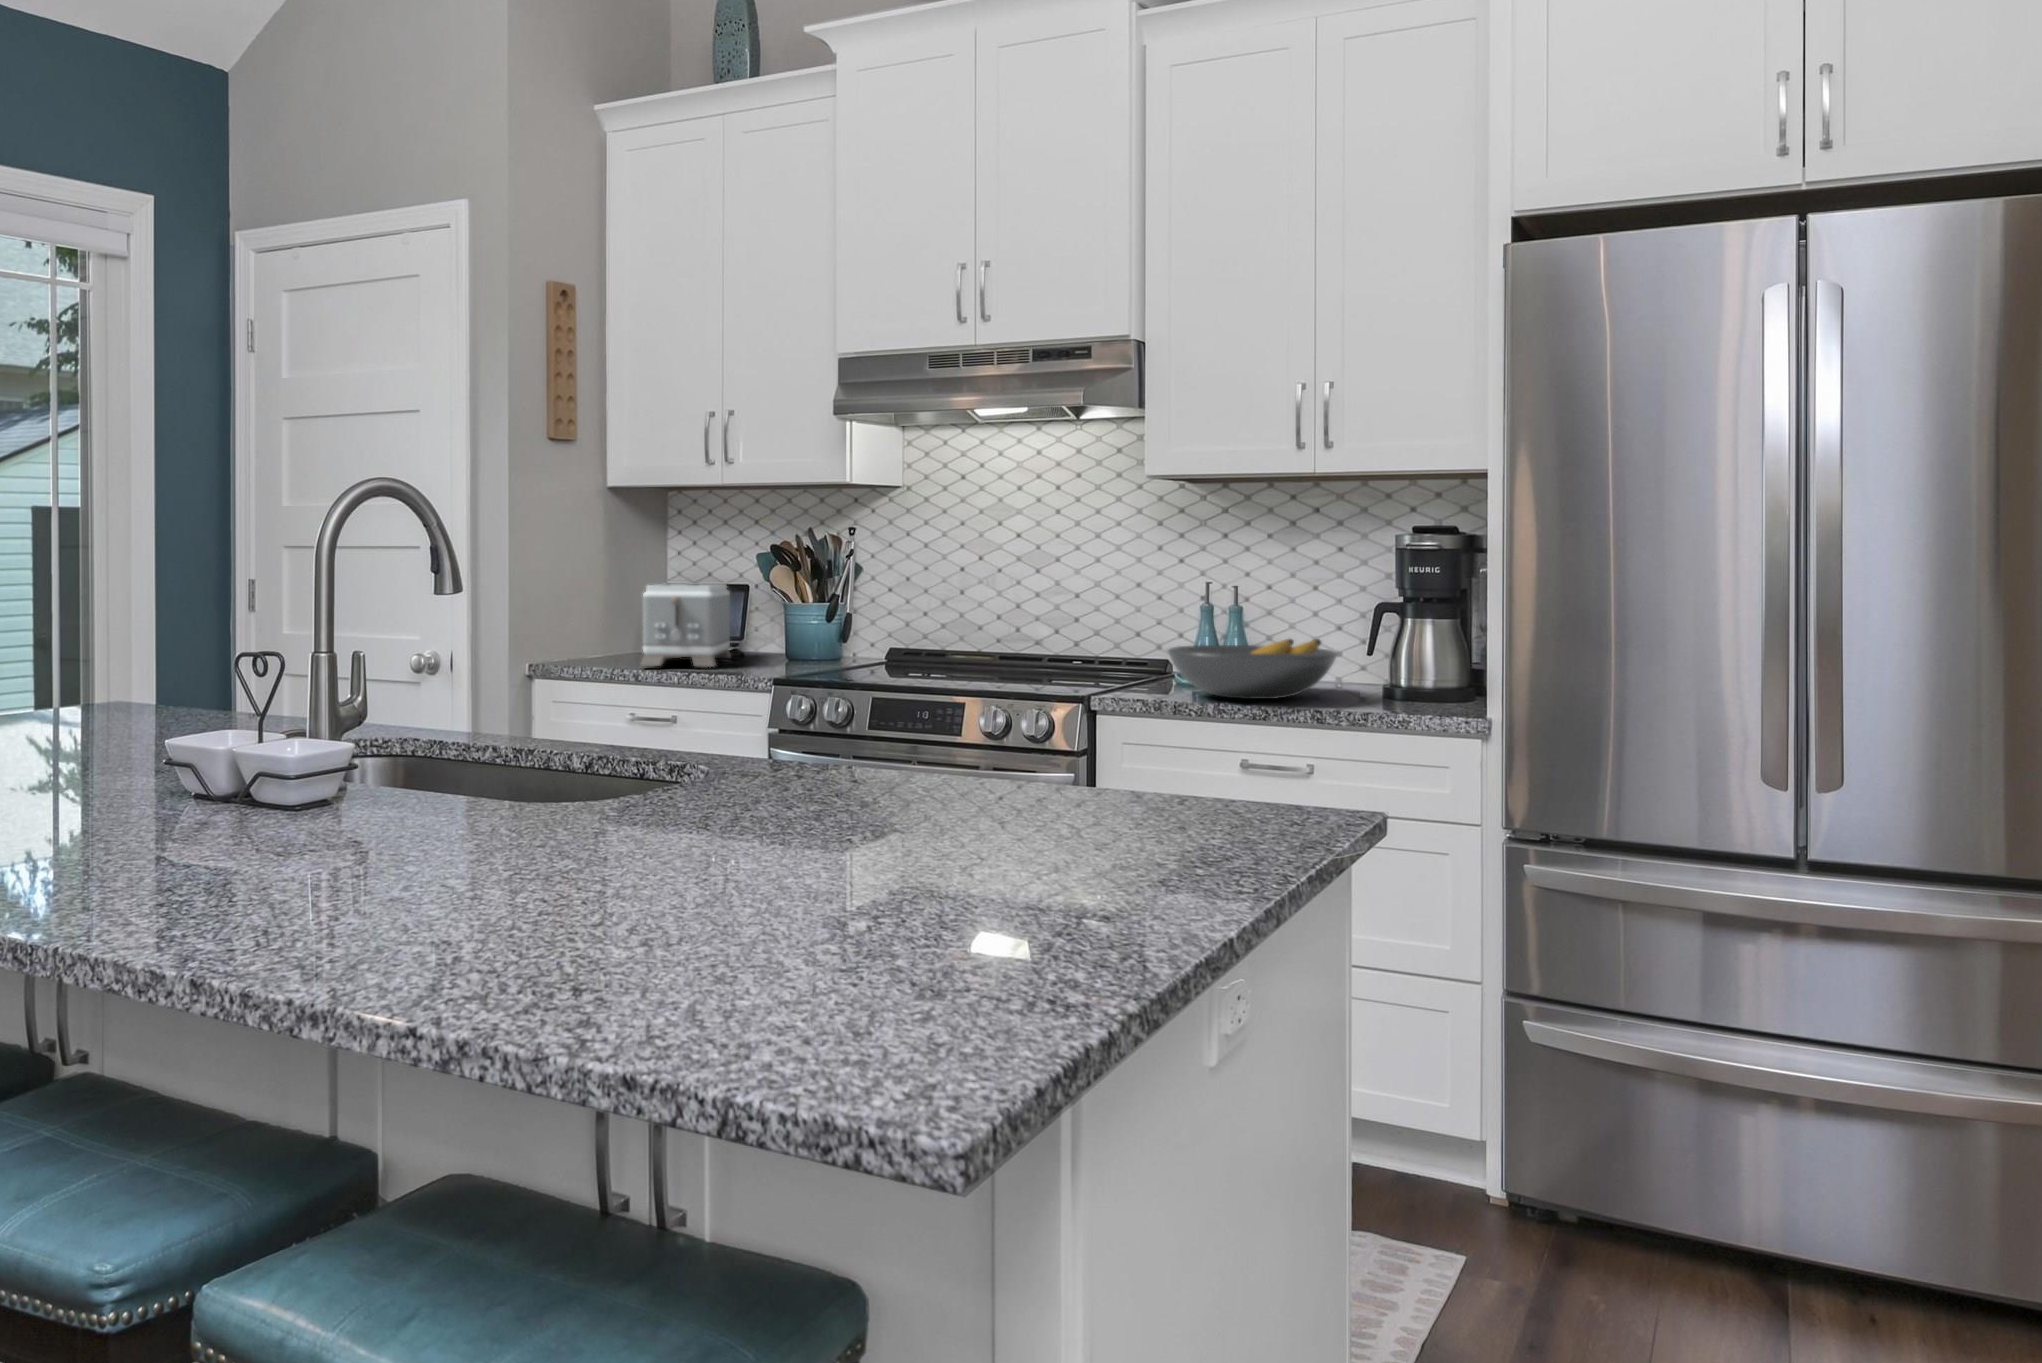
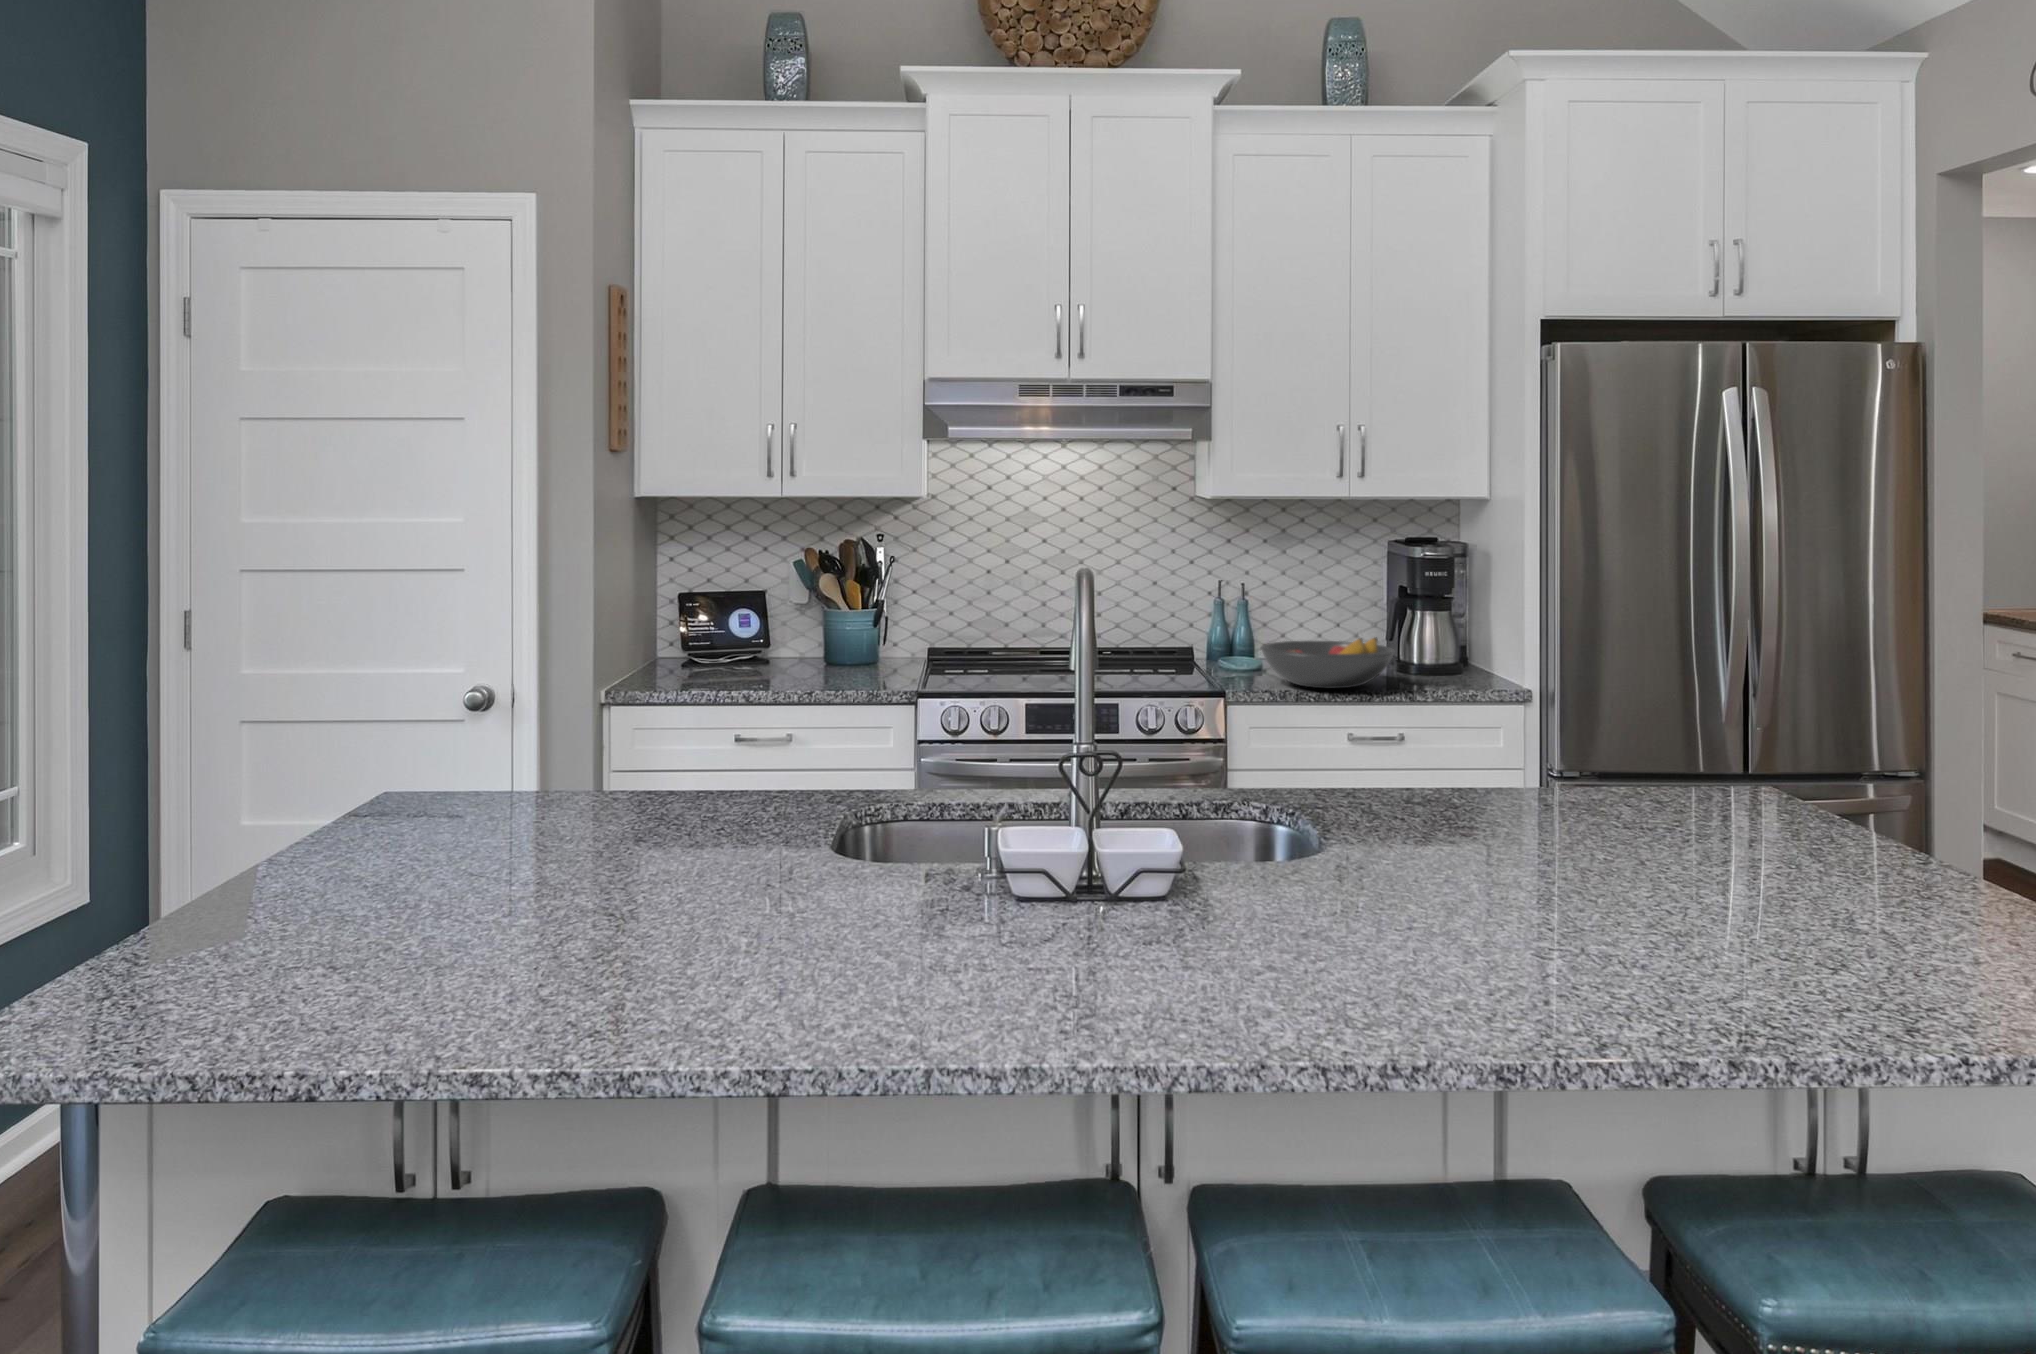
toaster: present [641,583,731,667] -> none [700,588,801,677]

